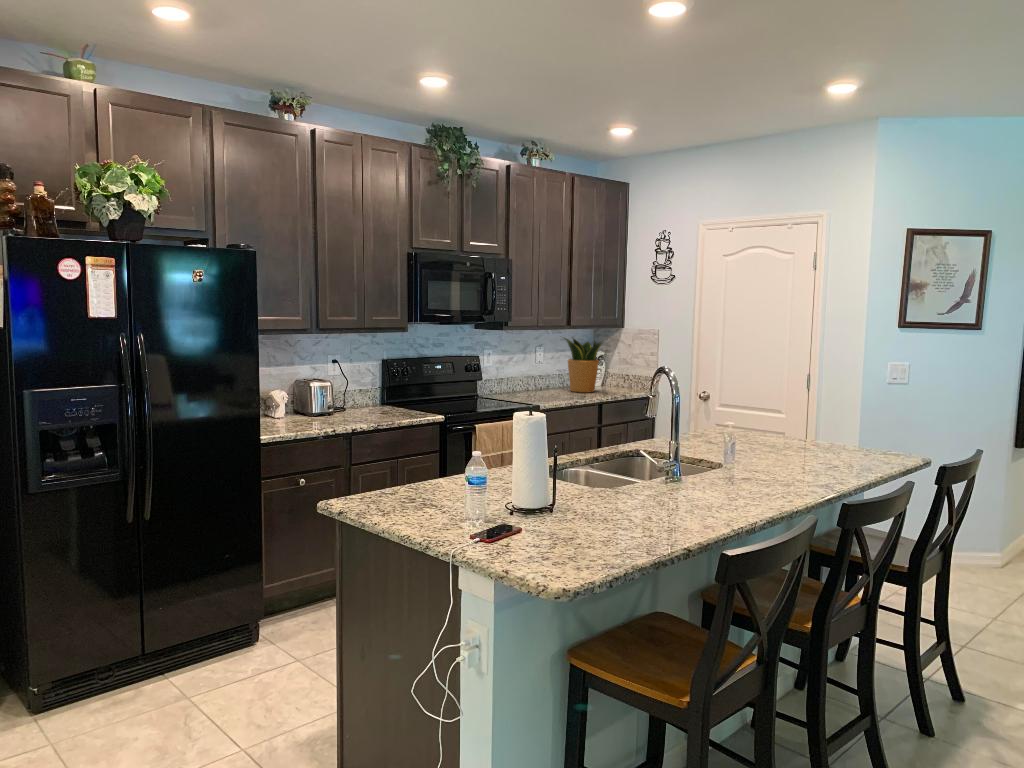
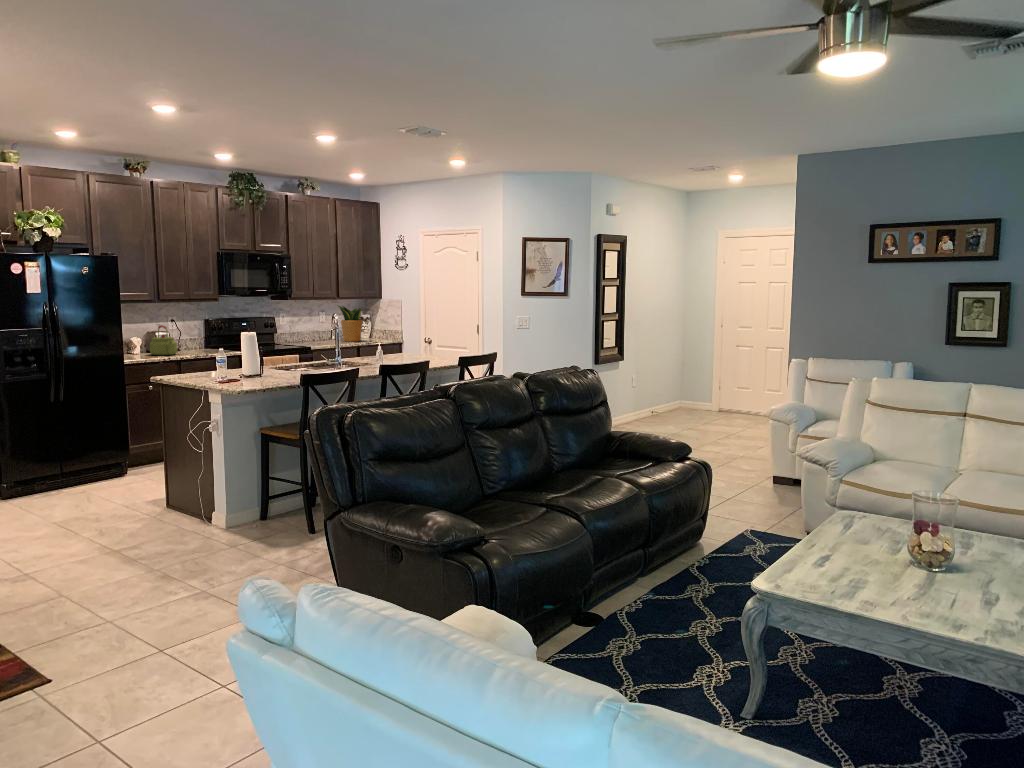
kettle: none [301,372,344,424] -> present [150,325,177,355]

